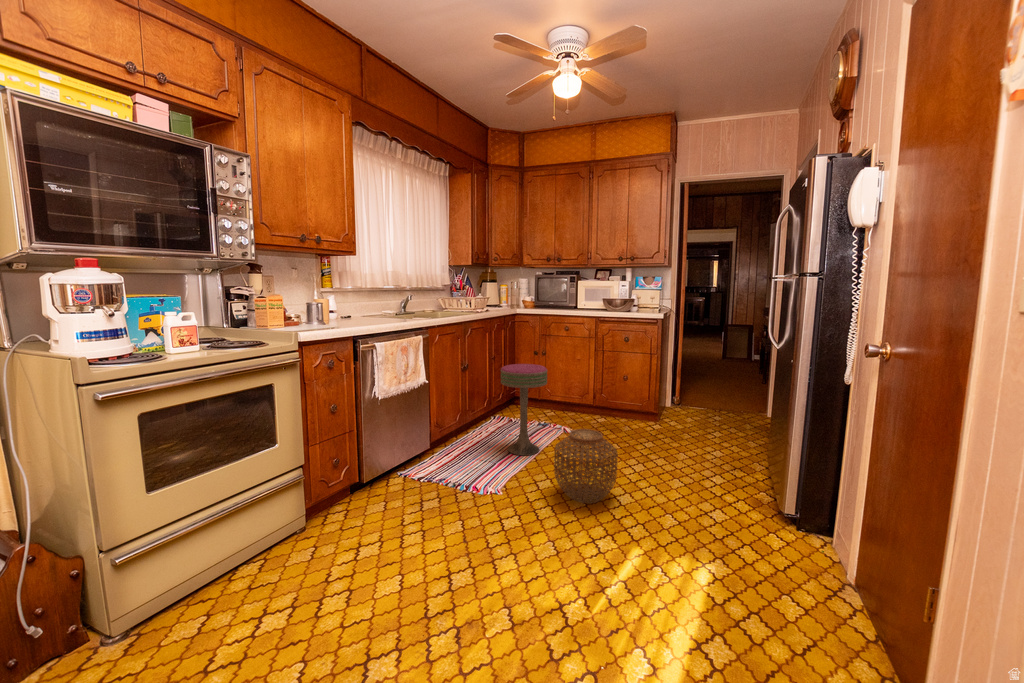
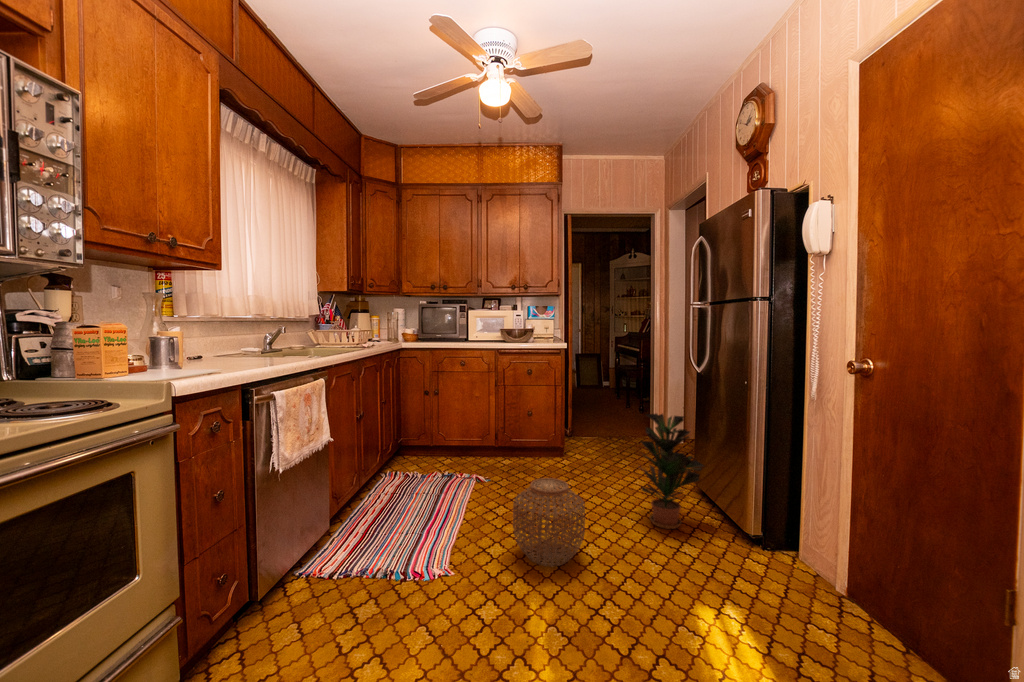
bar stool: present [501,364,547,455] -> none [417,407,474,519]
potted plant: none [692,382,767,495] -> present [639,414,704,529]

